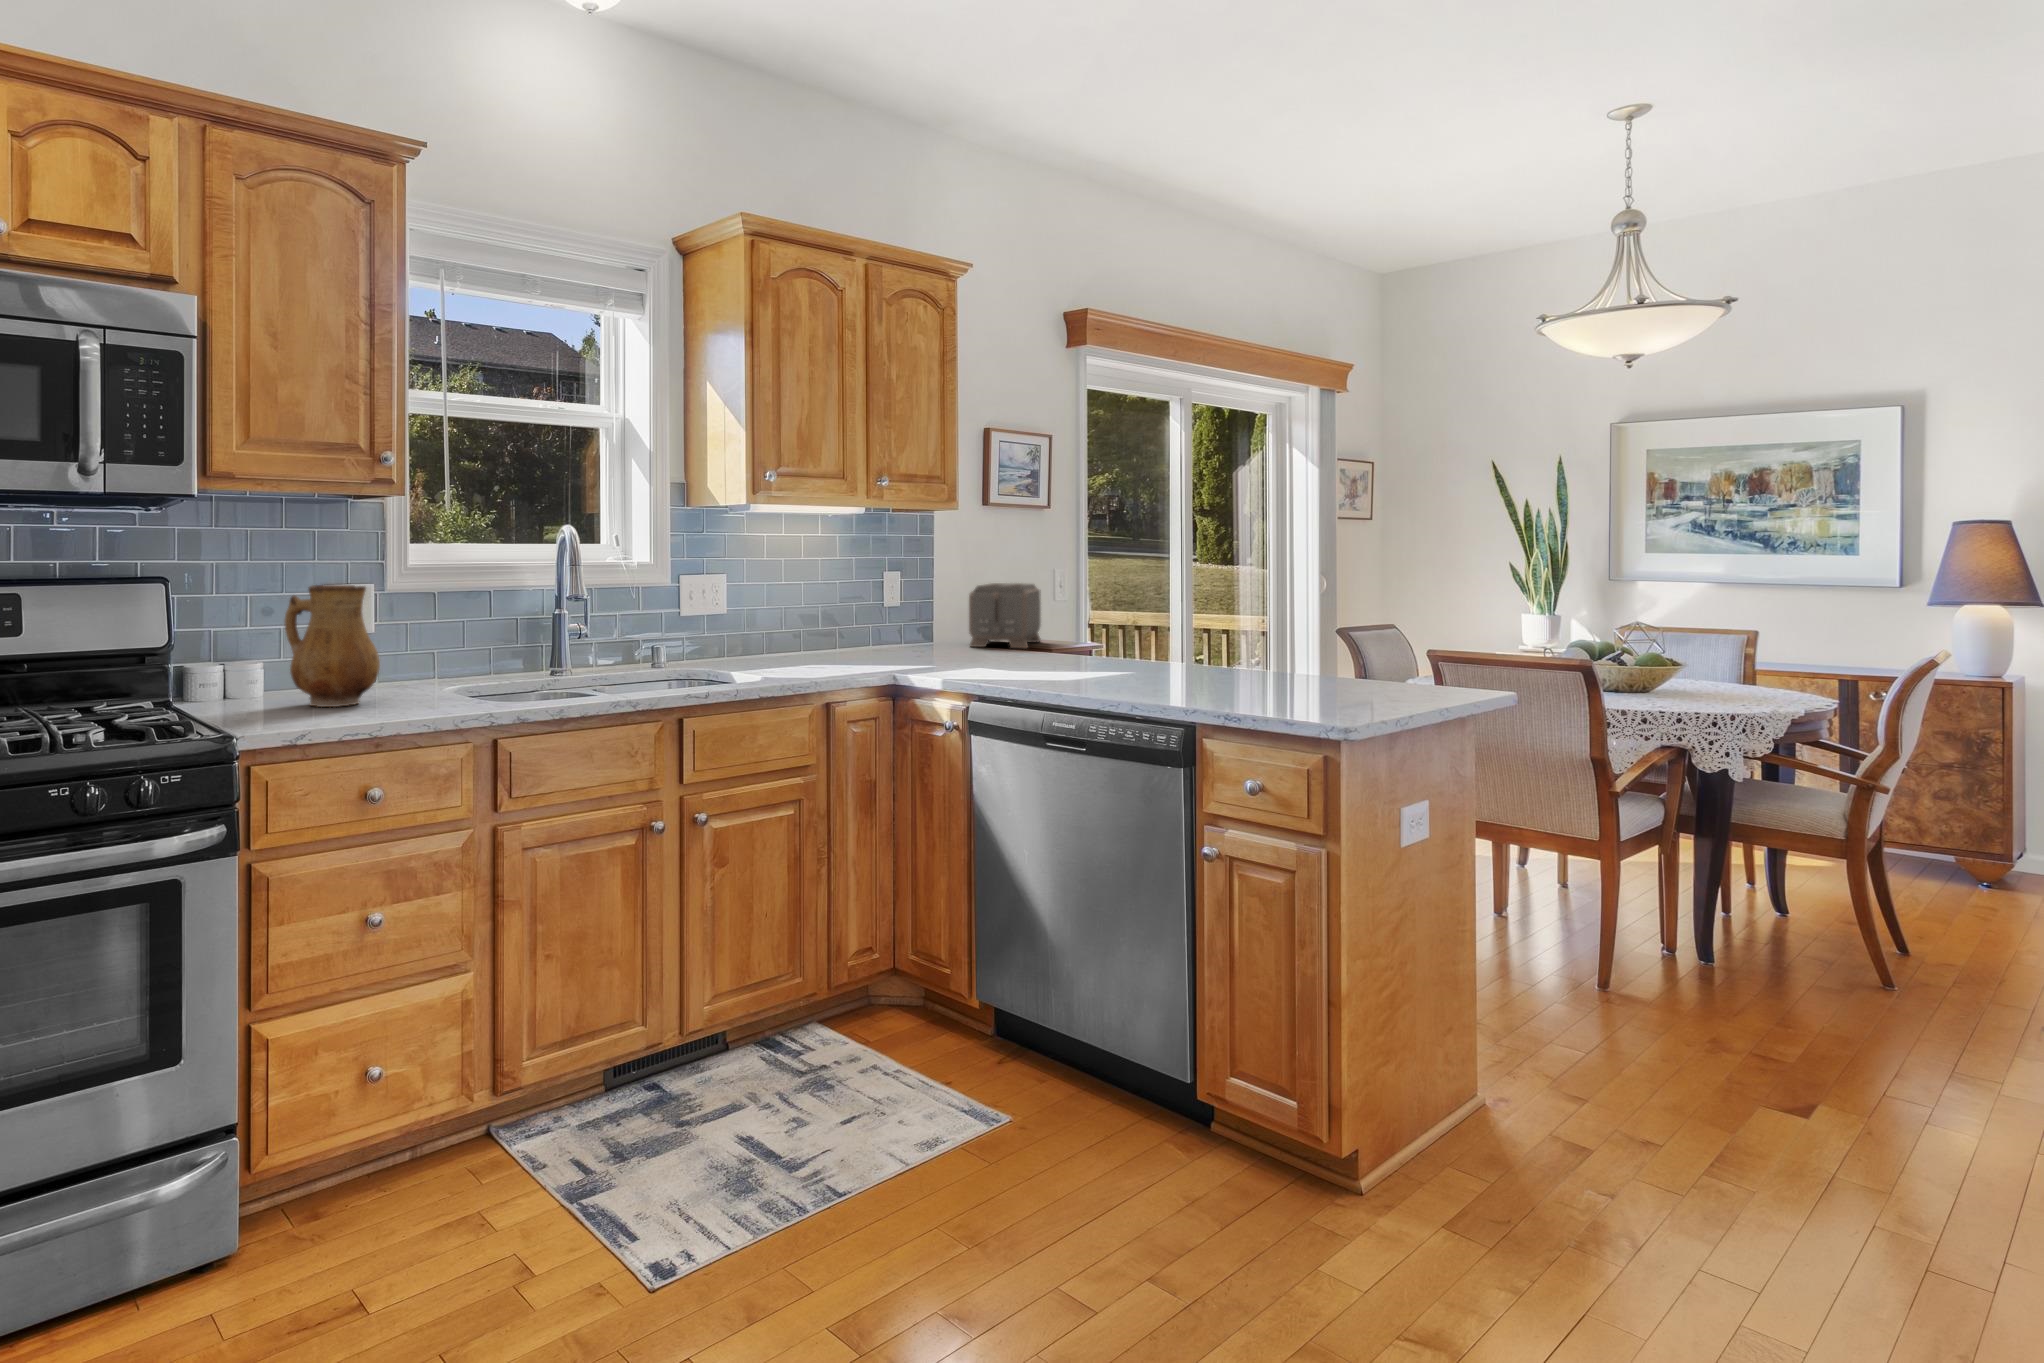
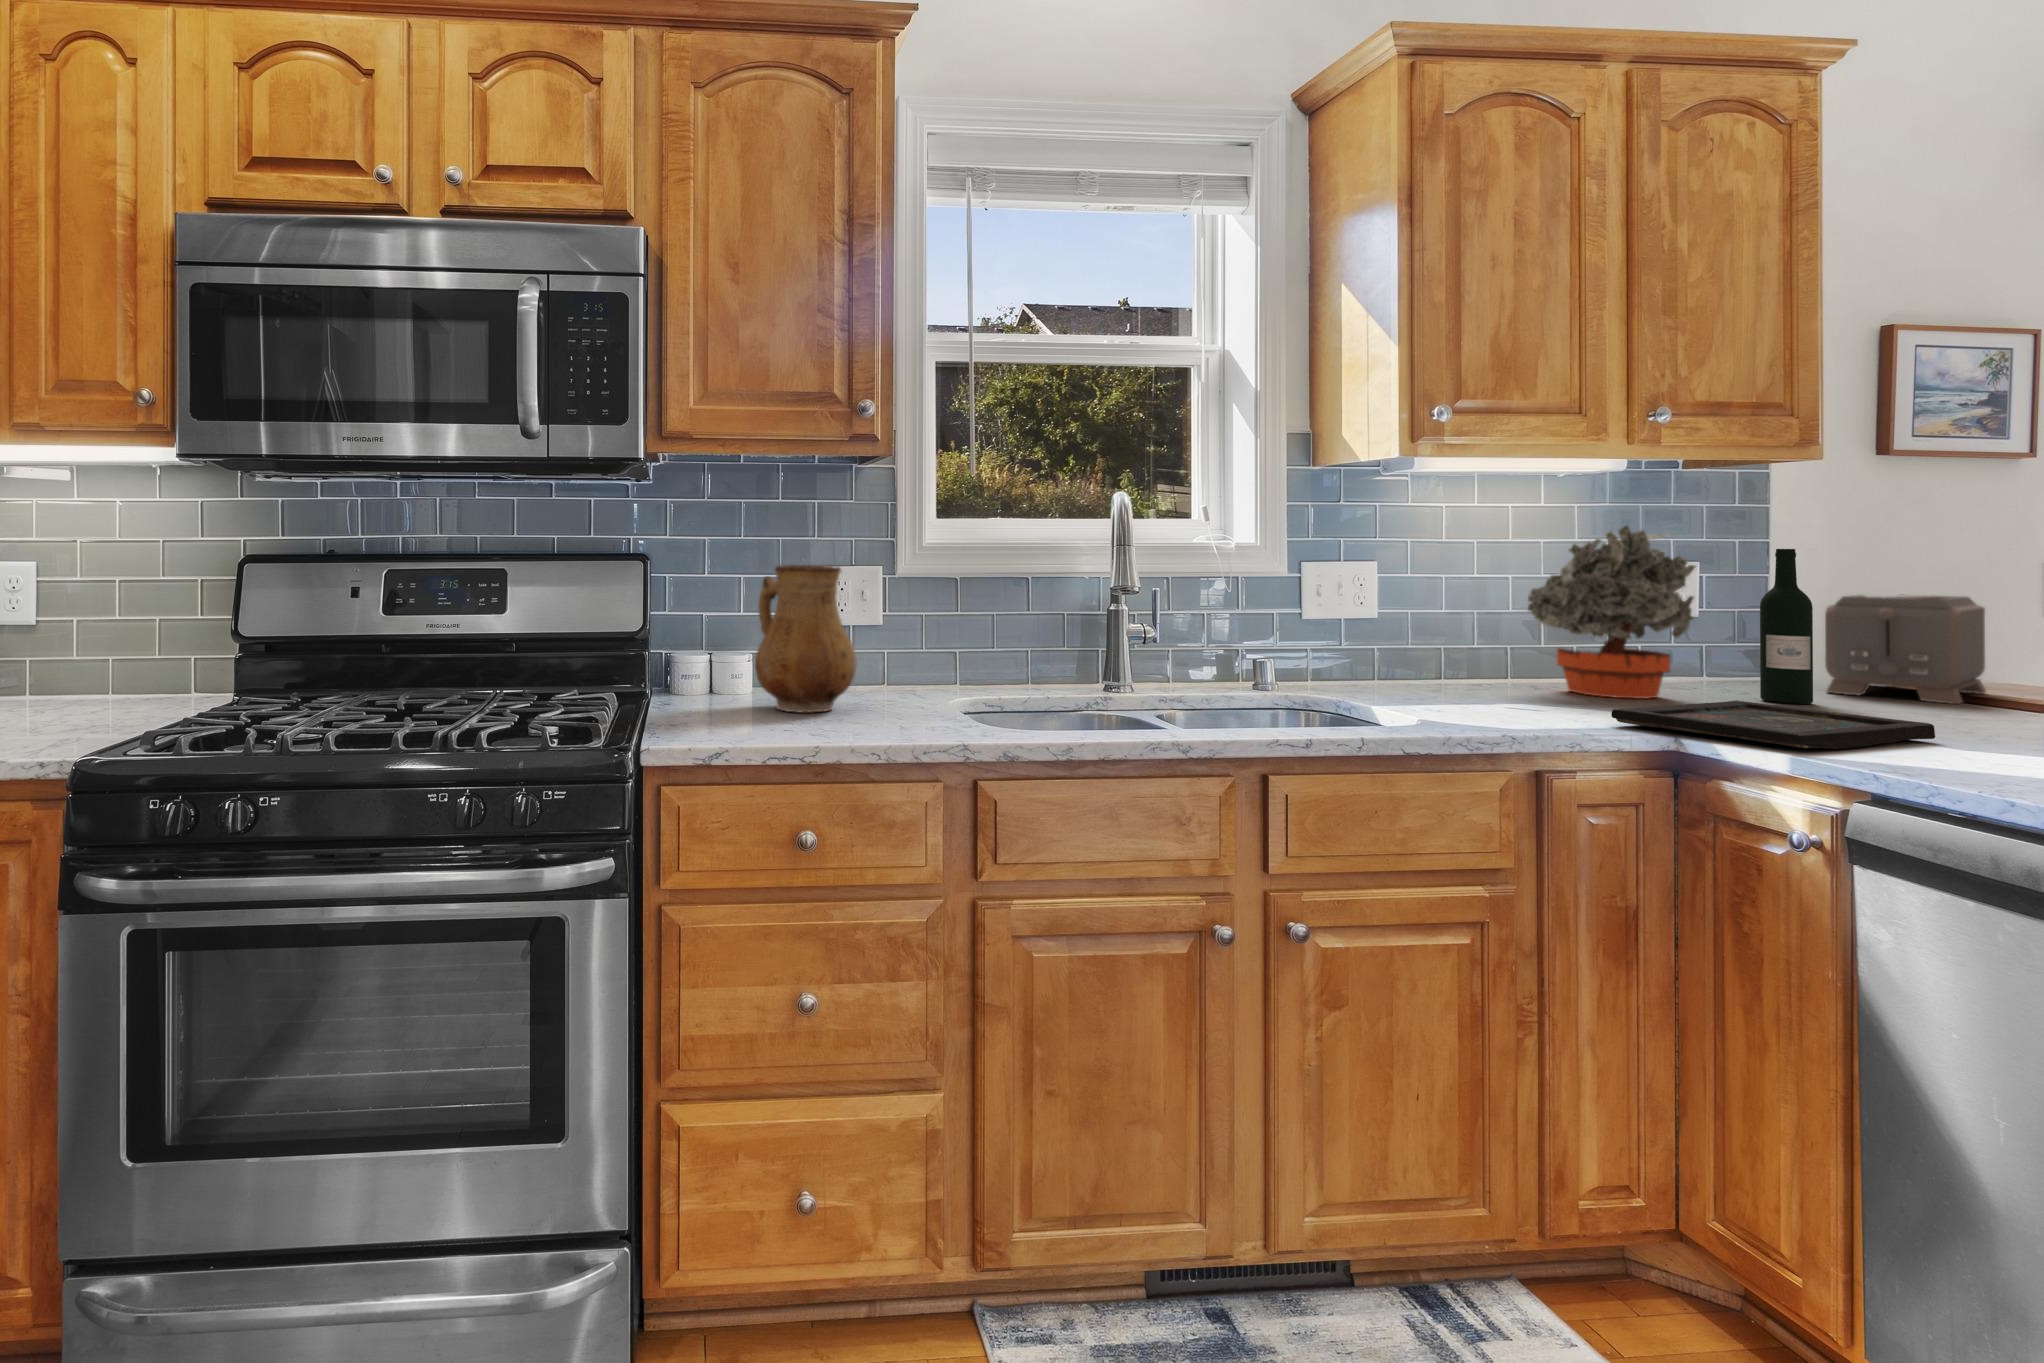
potted plant: none [815,542,906,657] -> present [1528,525,1695,699]
wine bottle: none [937,557,961,654] -> present [1760,549,1813,704]
tray: none [863,653,1007,674] -> present [1612,701,1935,749]

